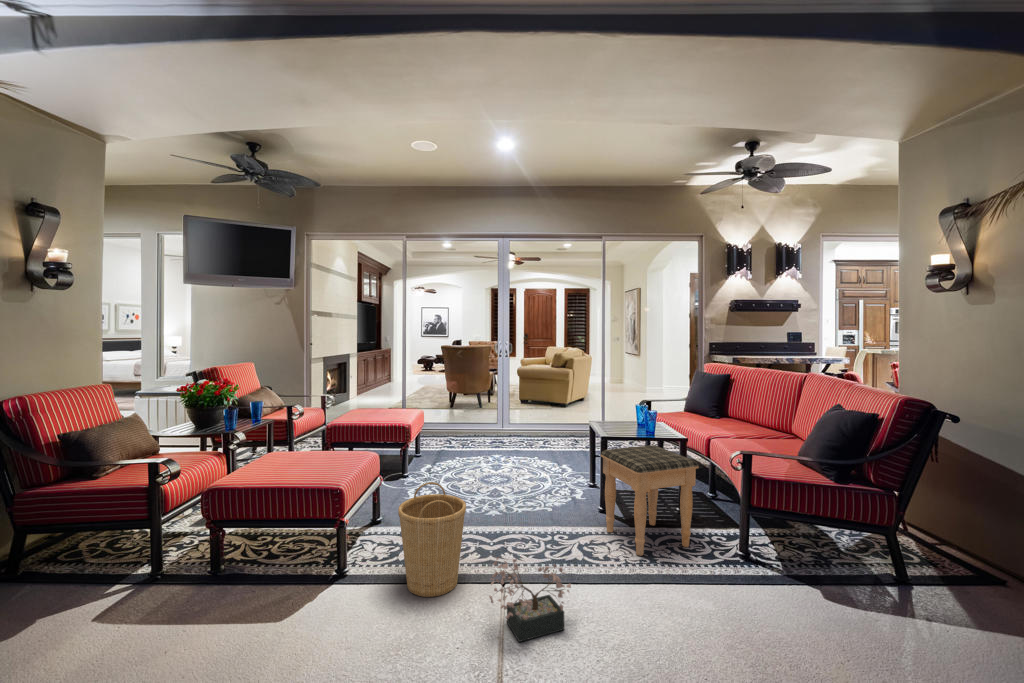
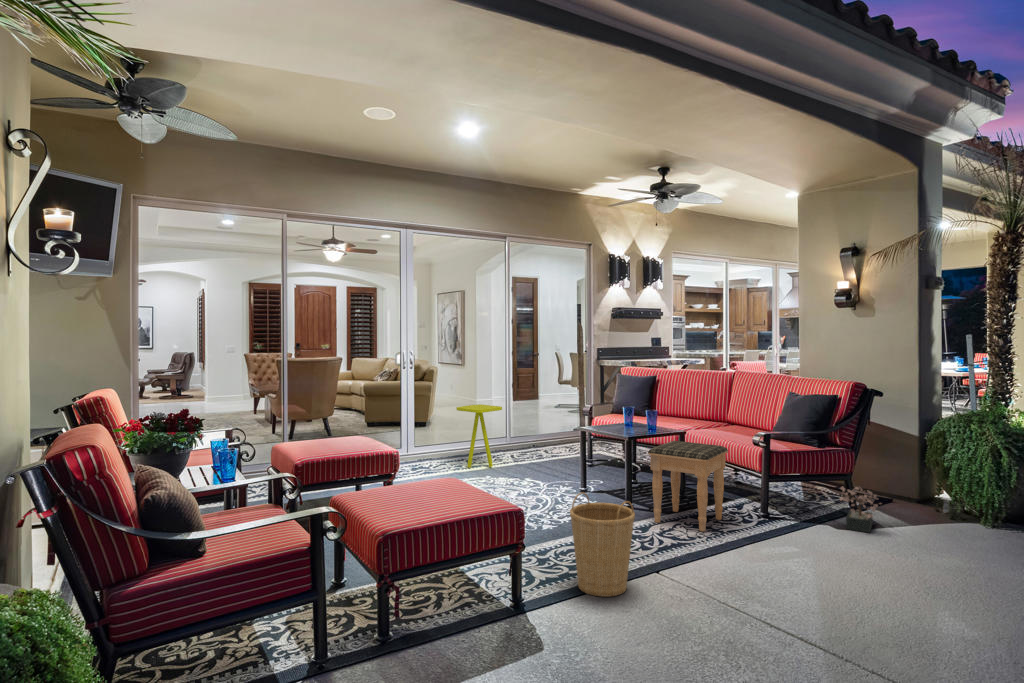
side table: none [532,389,570,446] -> present [456,404,502,468]
decorative plant: present [489,557,571,642] -> present [840,487,881,533]

